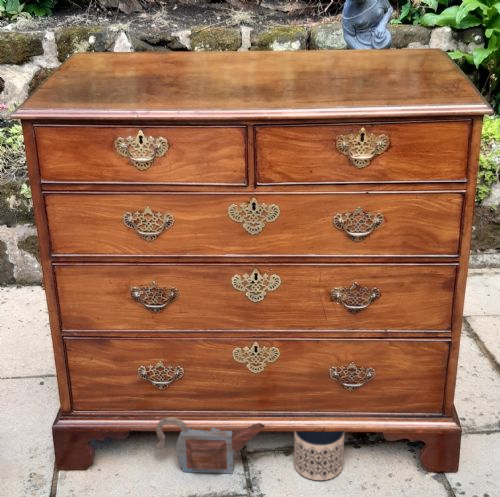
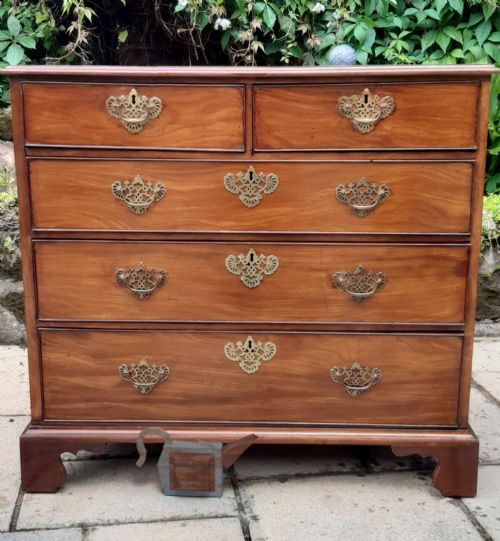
planter: present [294,431,344,480] -> none [291,432,348,503]

